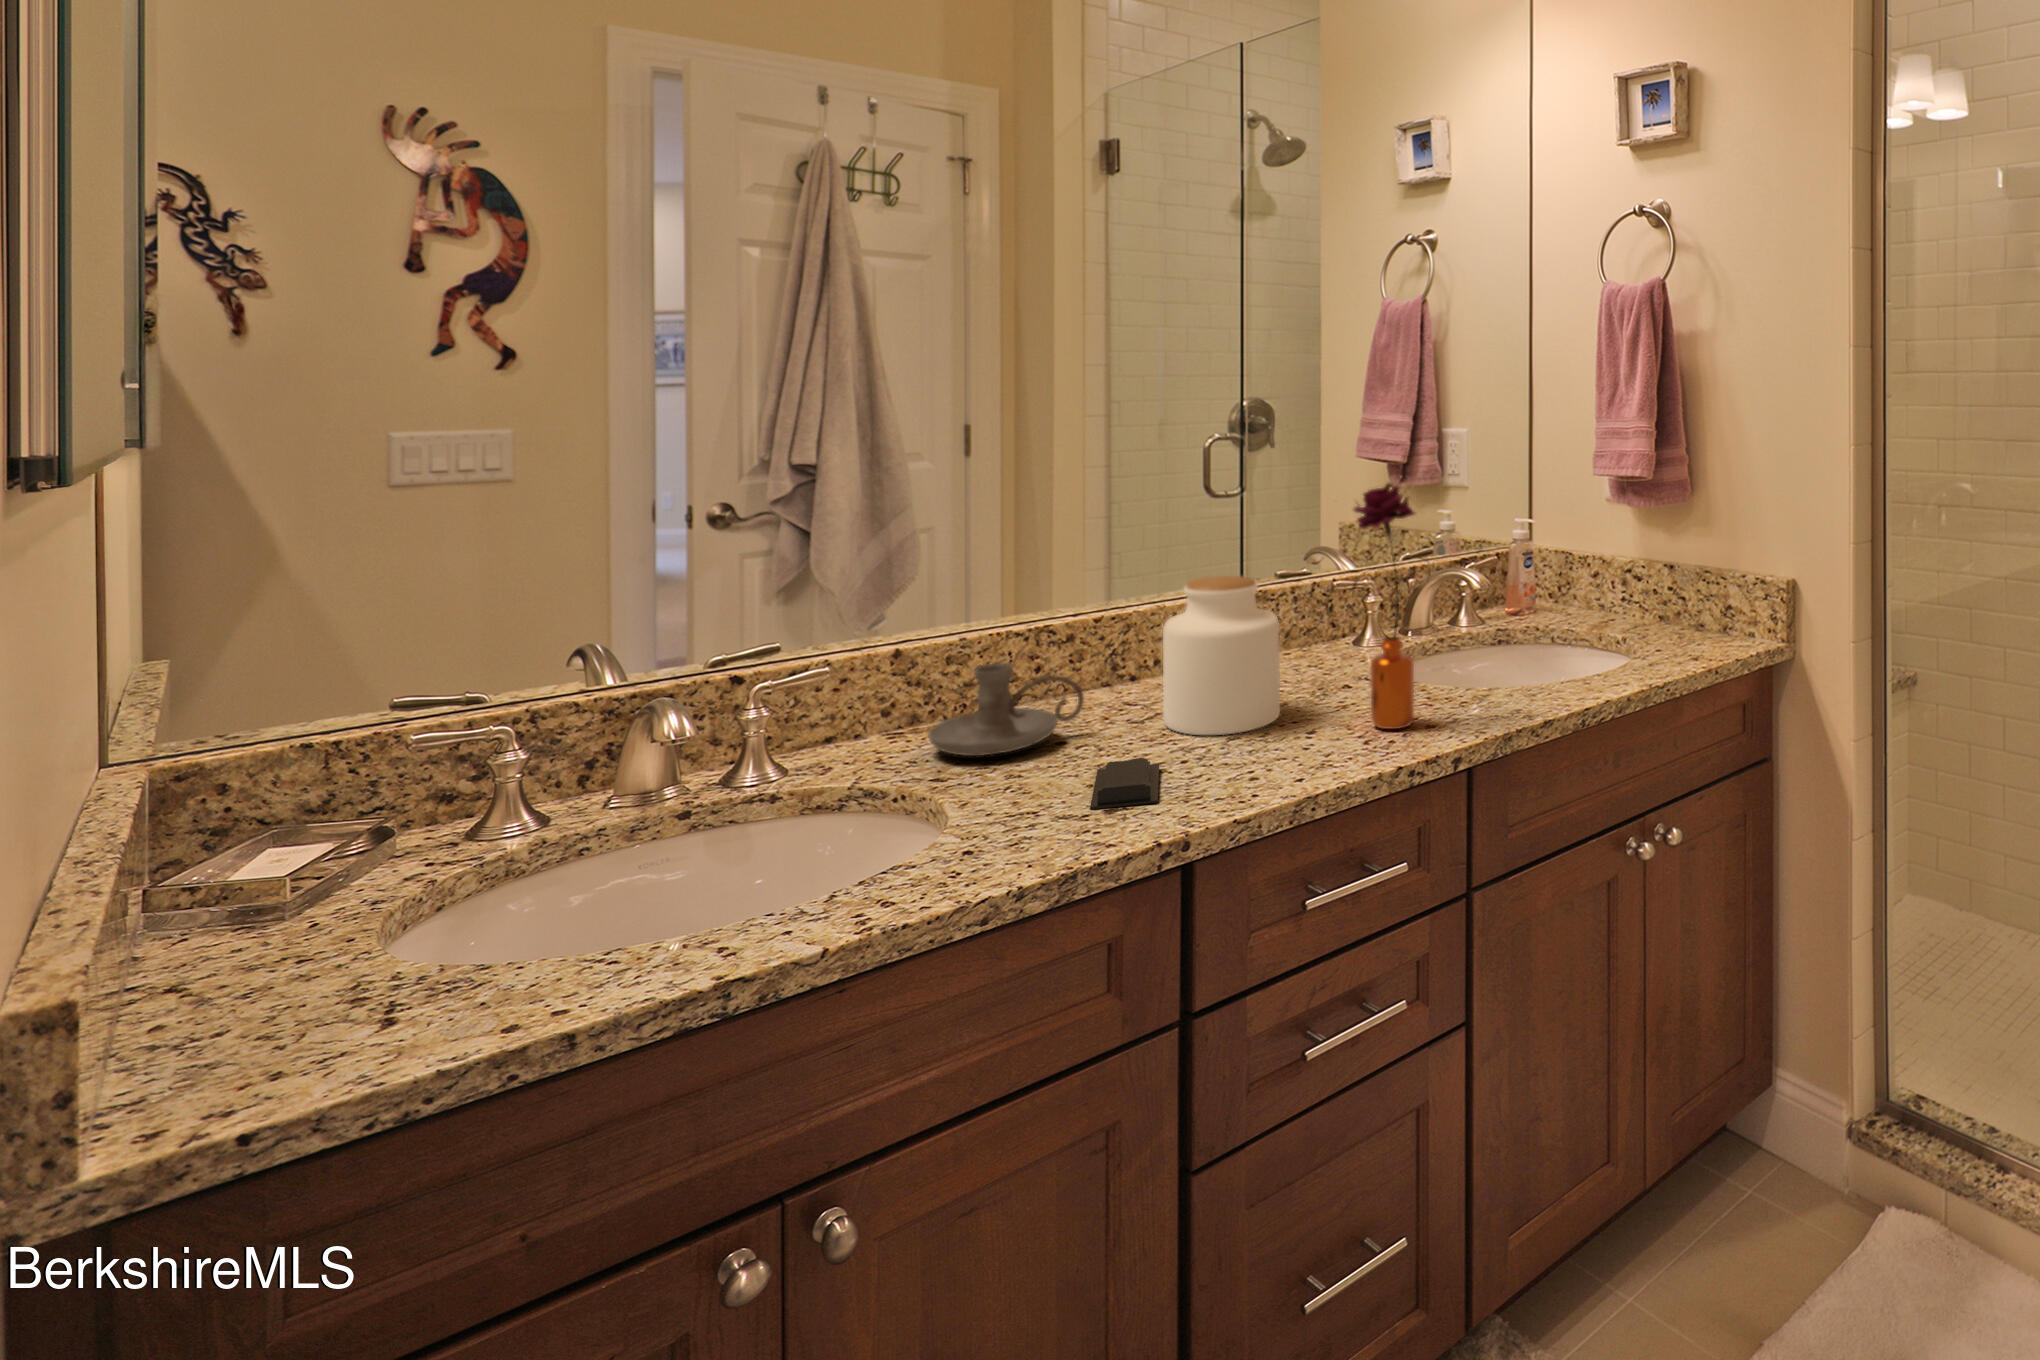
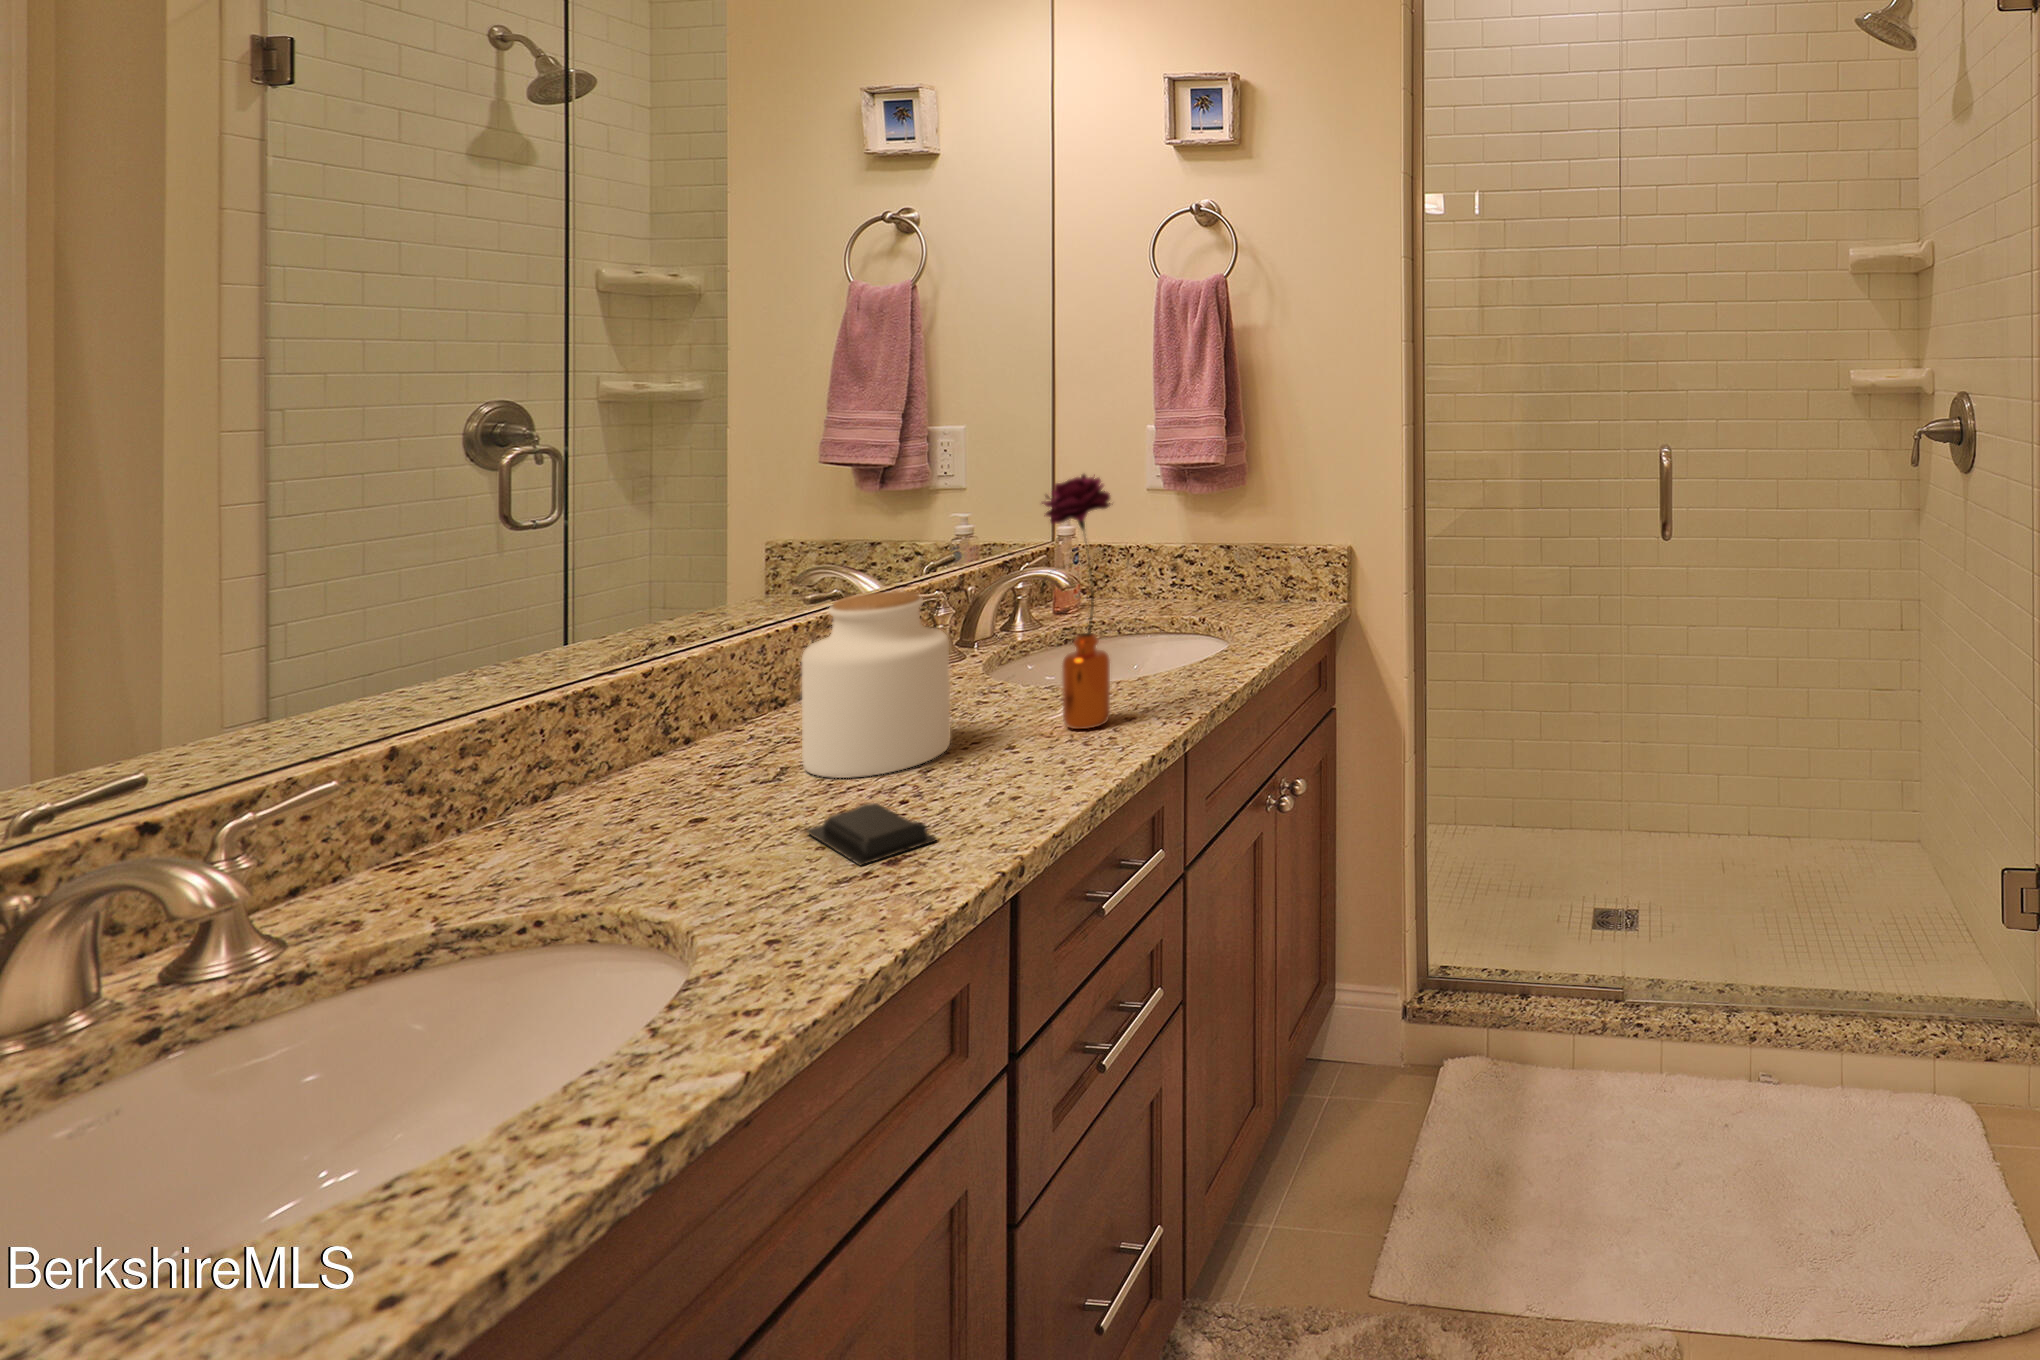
candle holder: present [928,663,1084,756] -> none [493,733,709,861]

